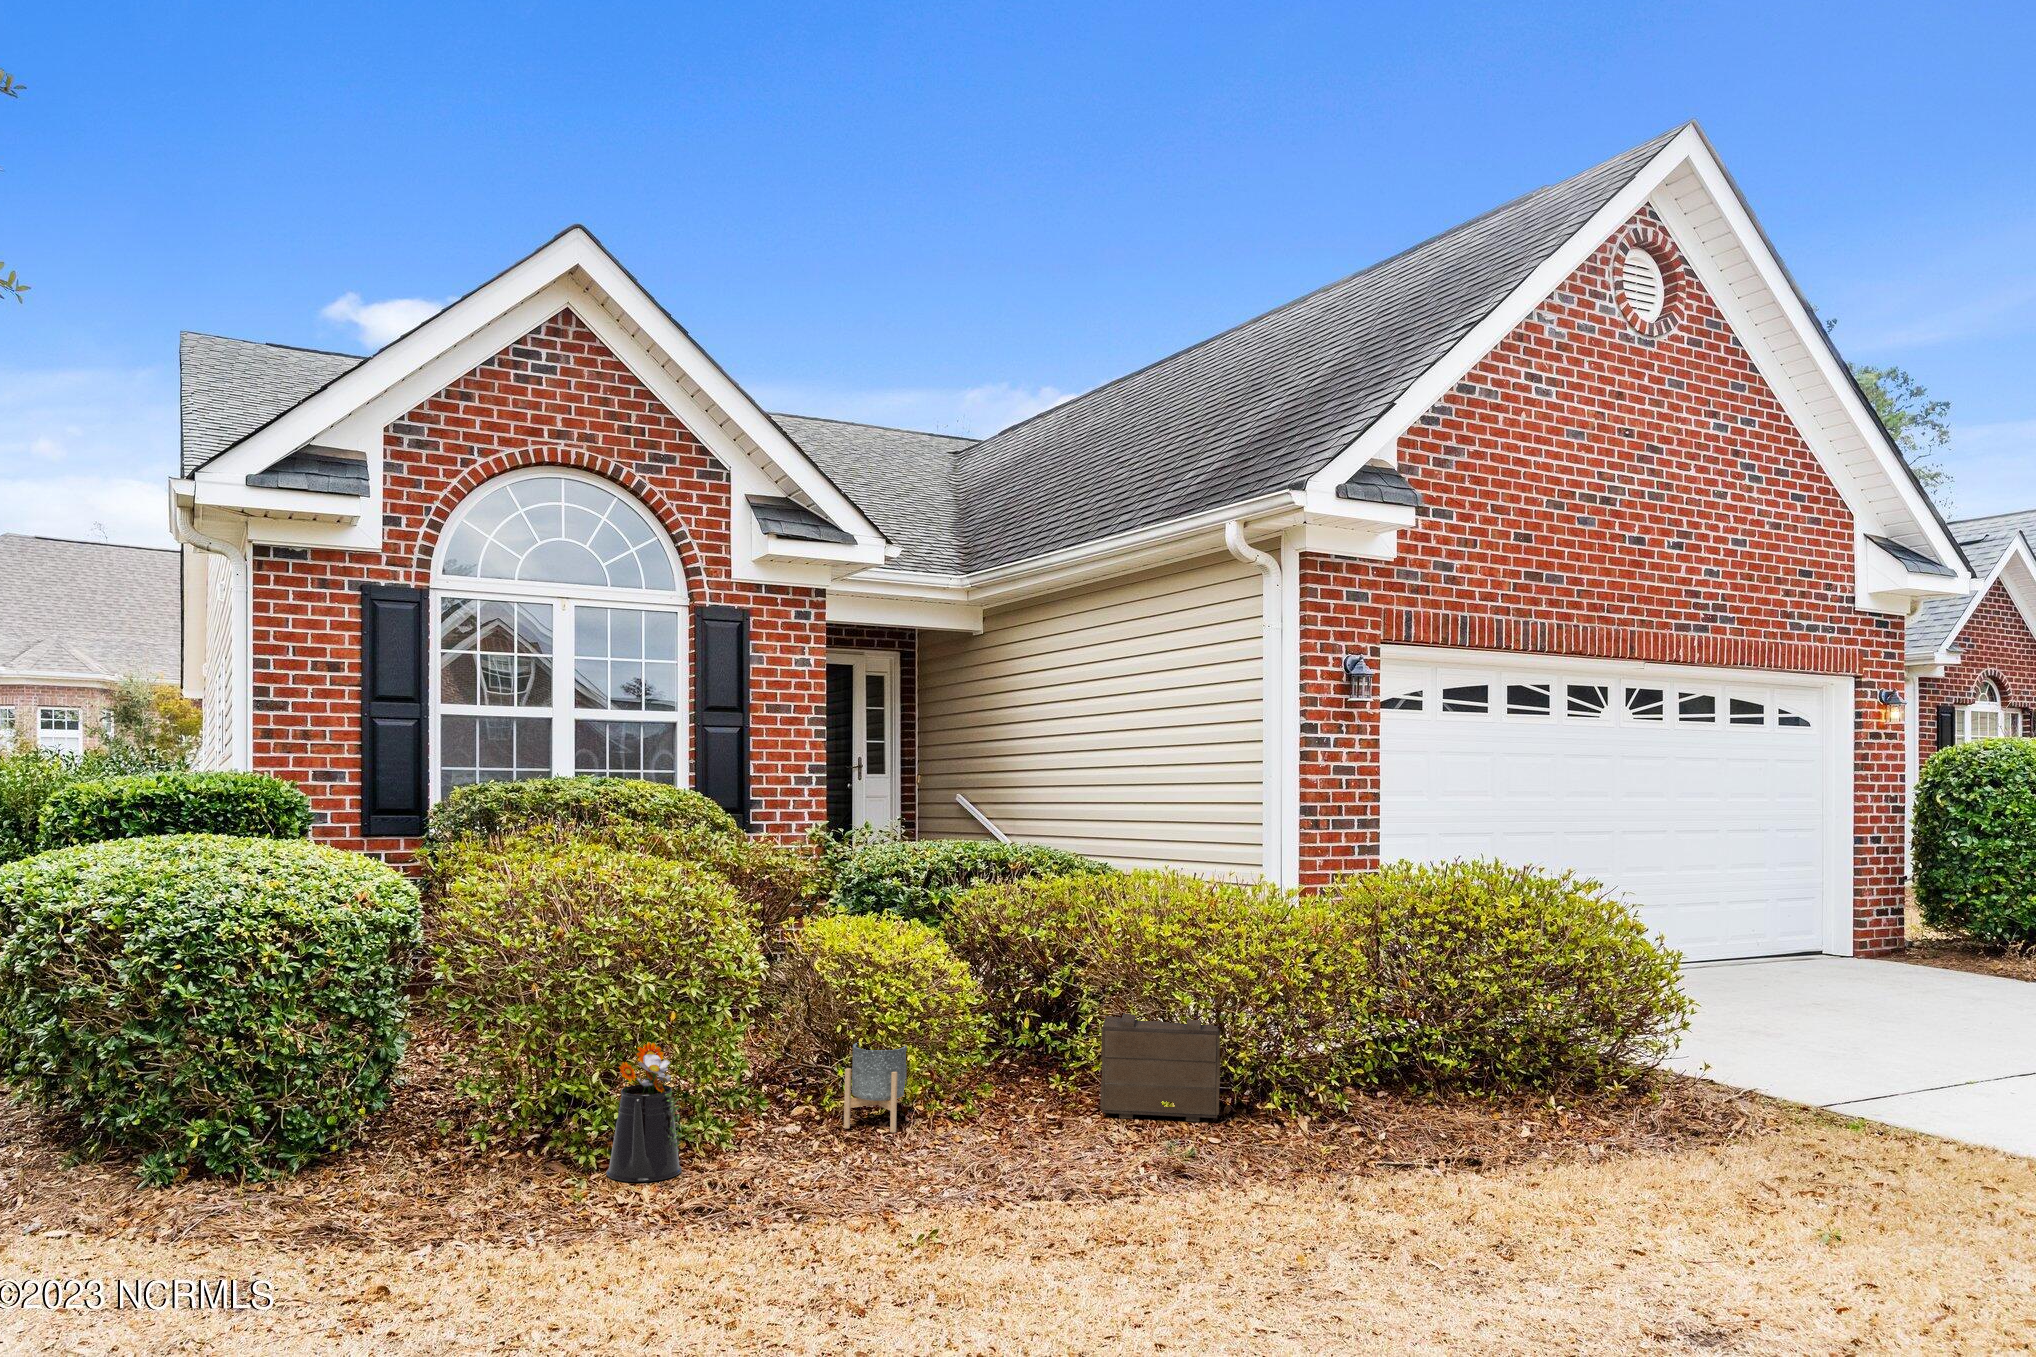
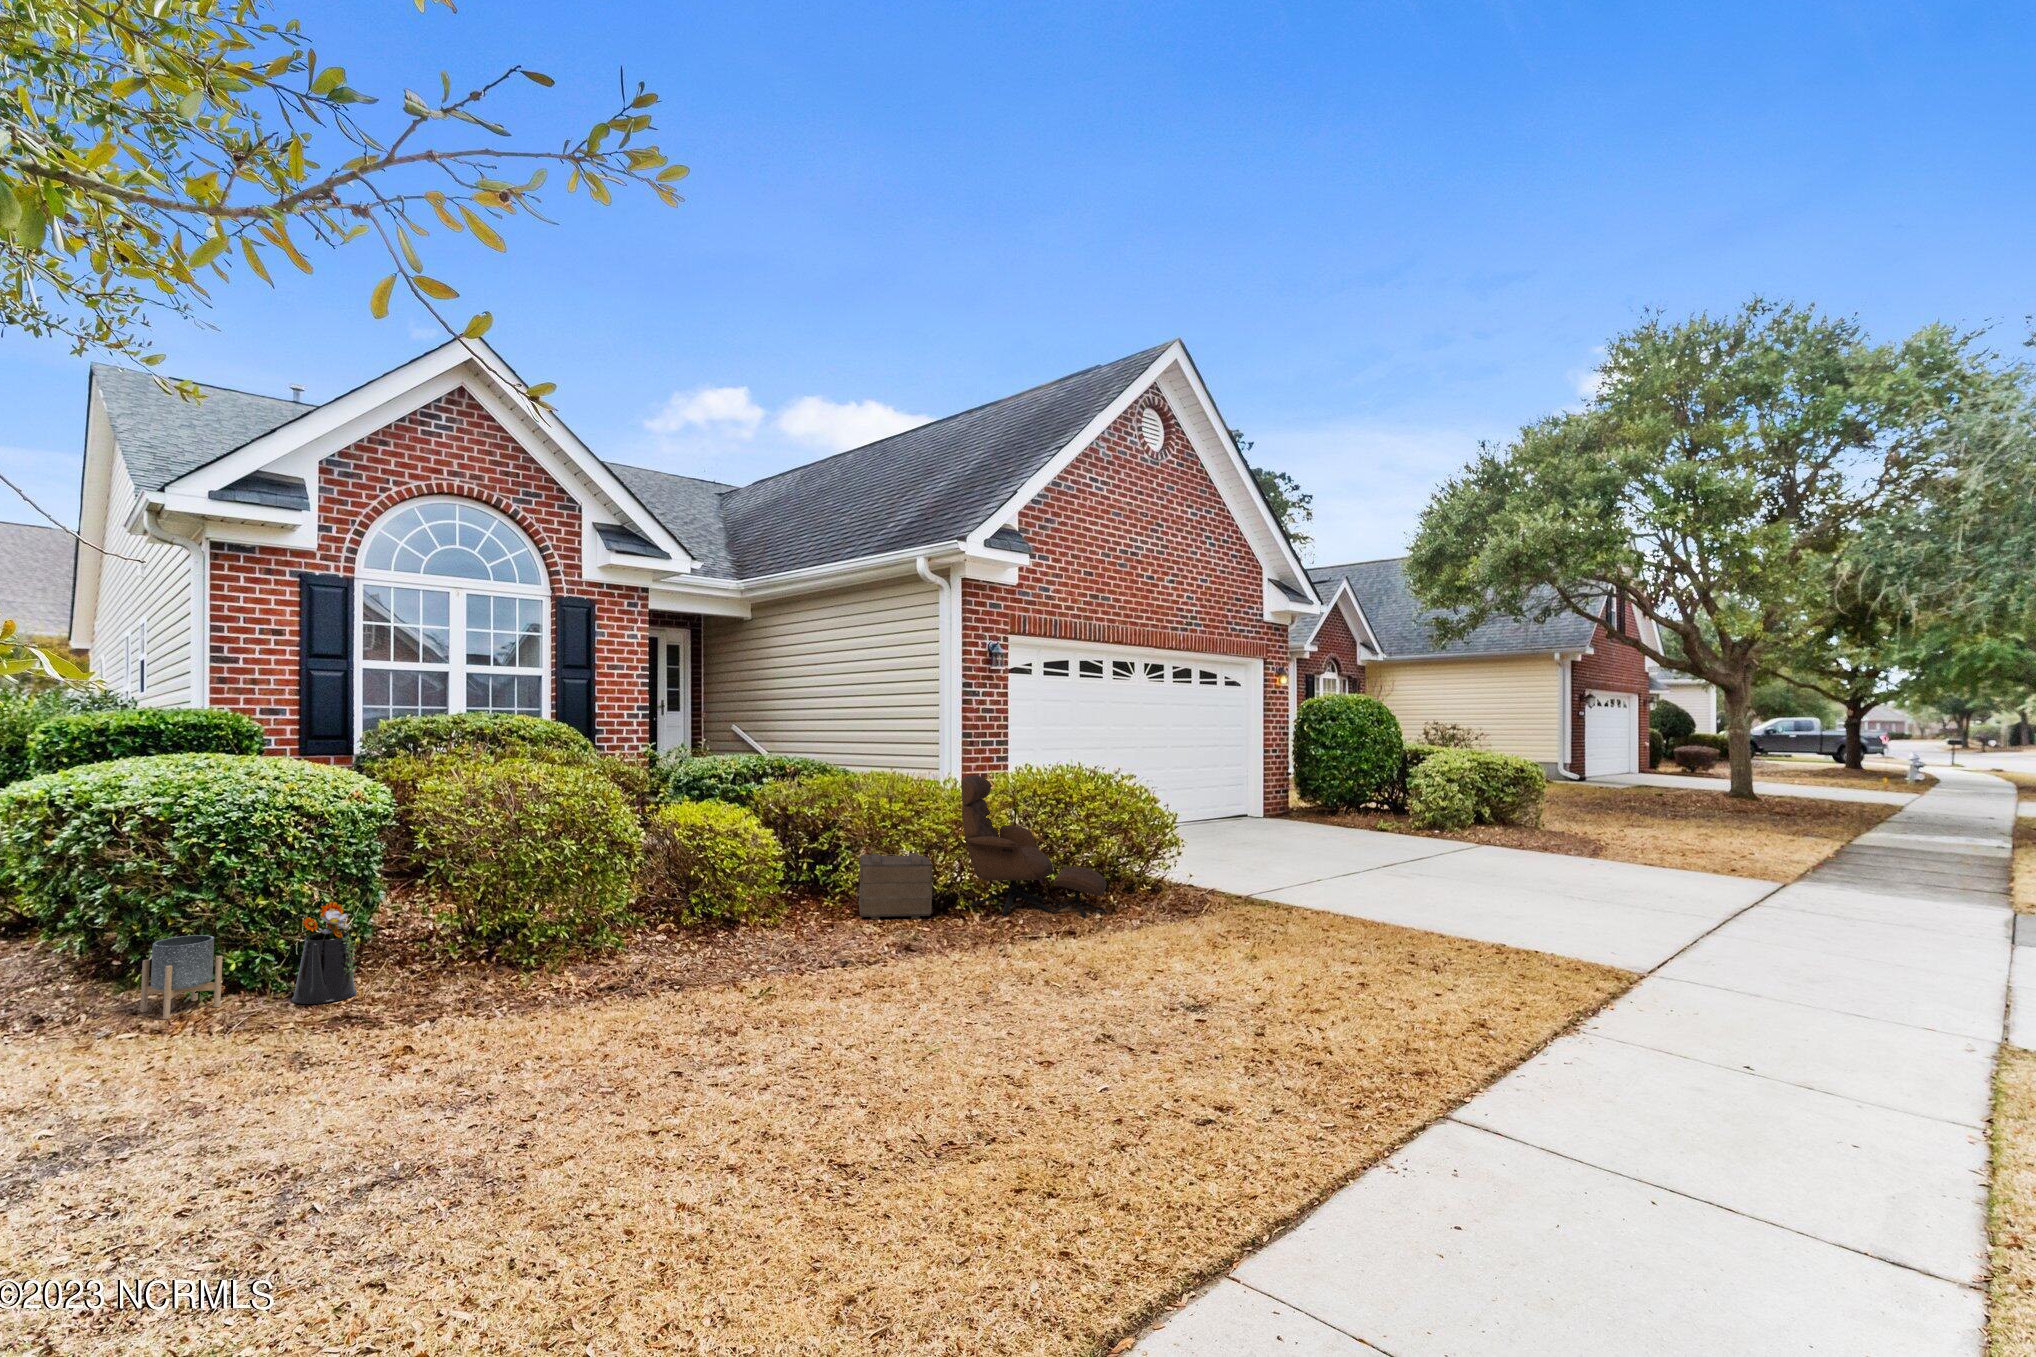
lounge chair: none [1271,882,1533,1137] -> present [961,775,1106,917]
watering can: present [606,1042,682,1182] -> present [292,902,357,1004]
planter: present [844,1042,909,1133] -> present [140,935,223,1019]

